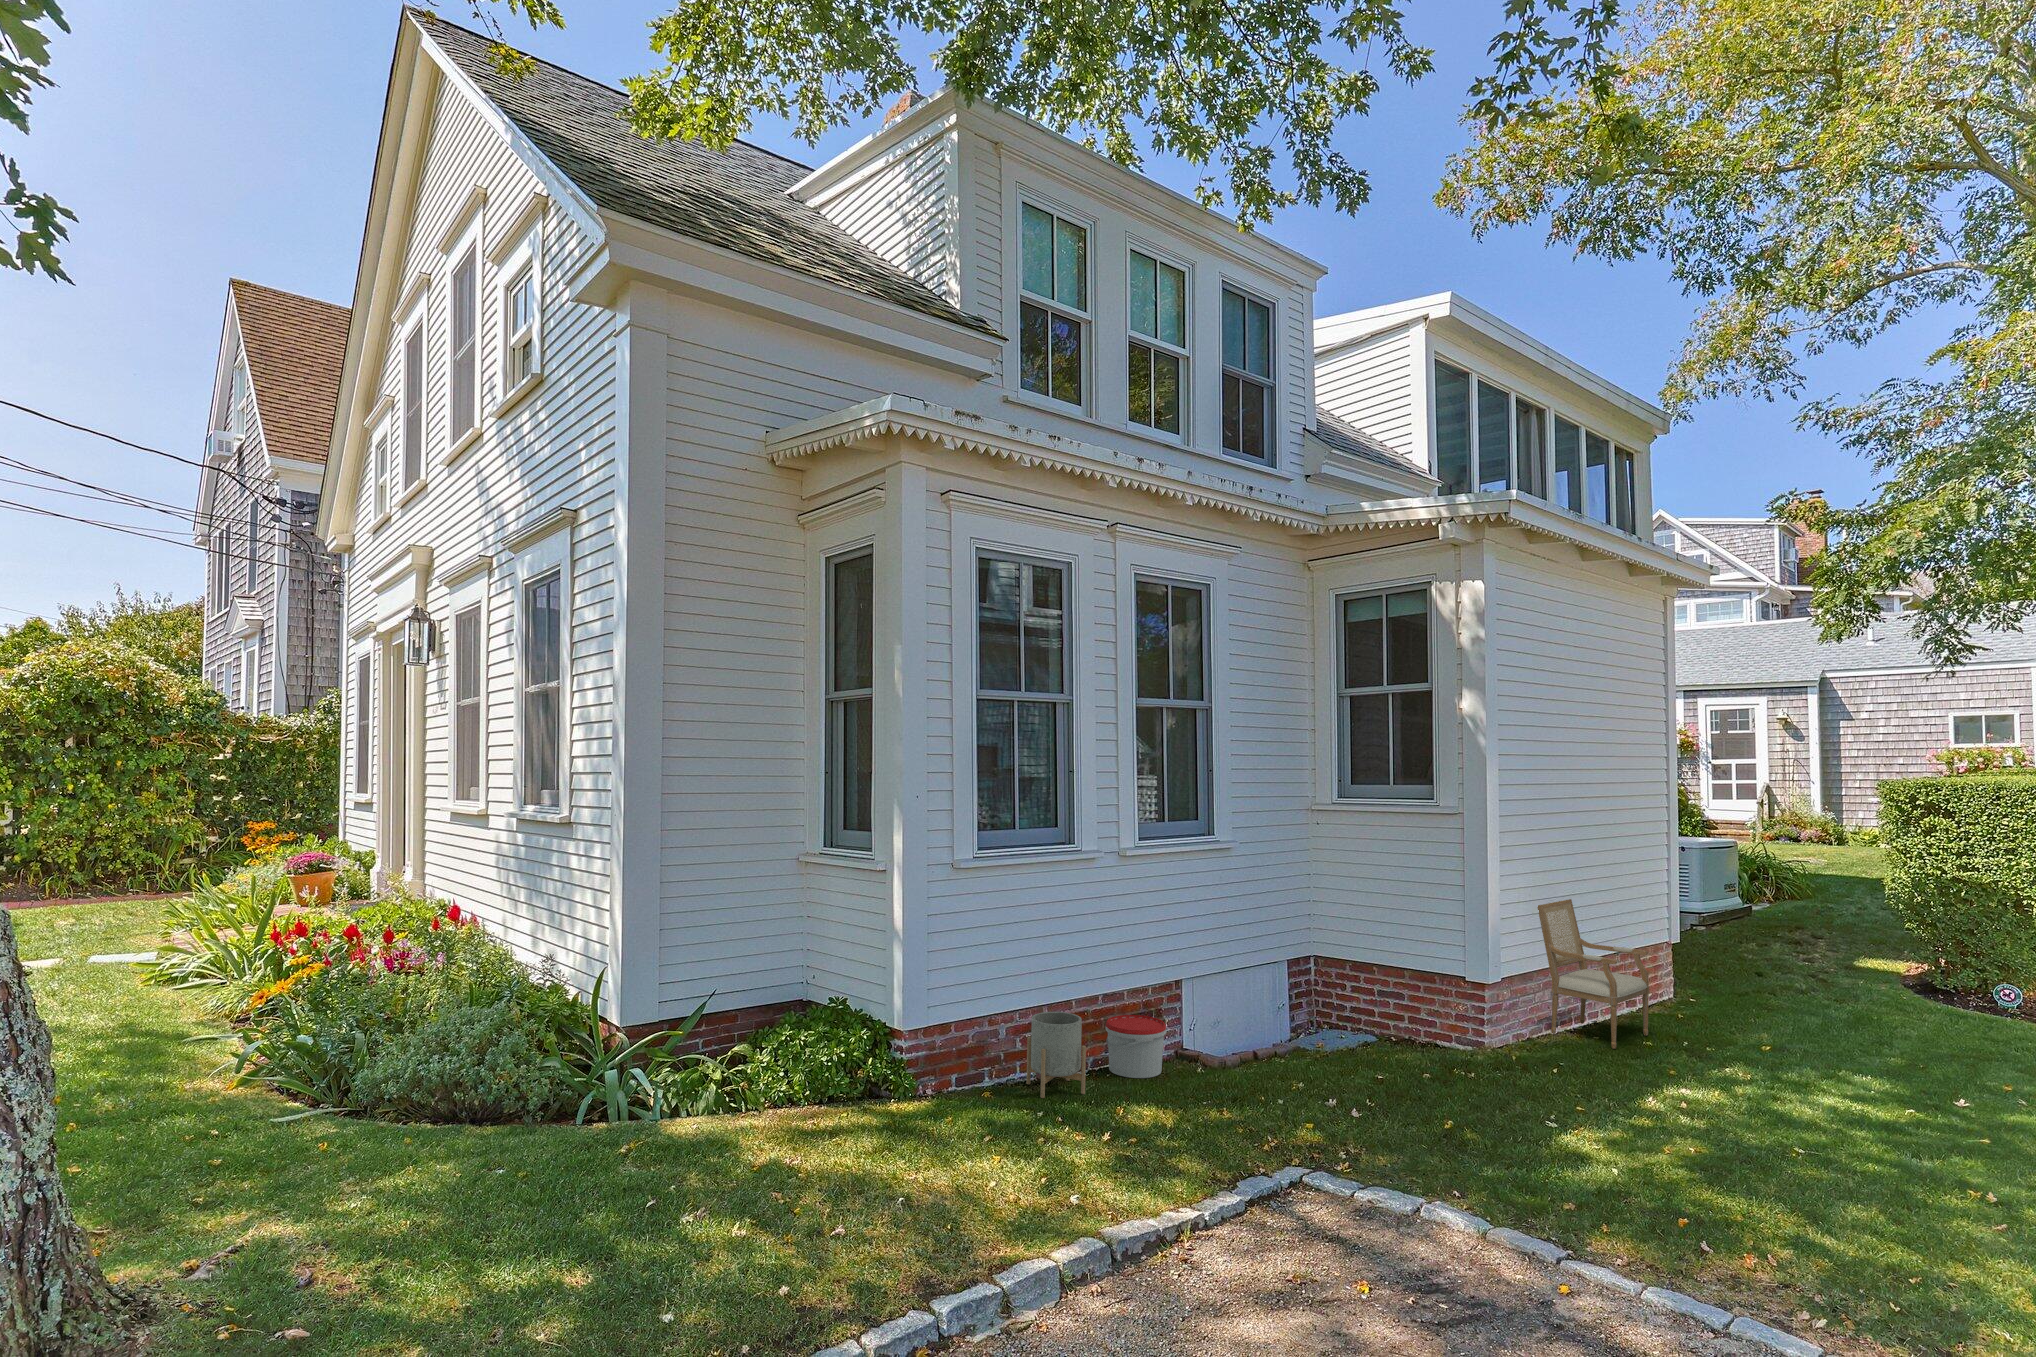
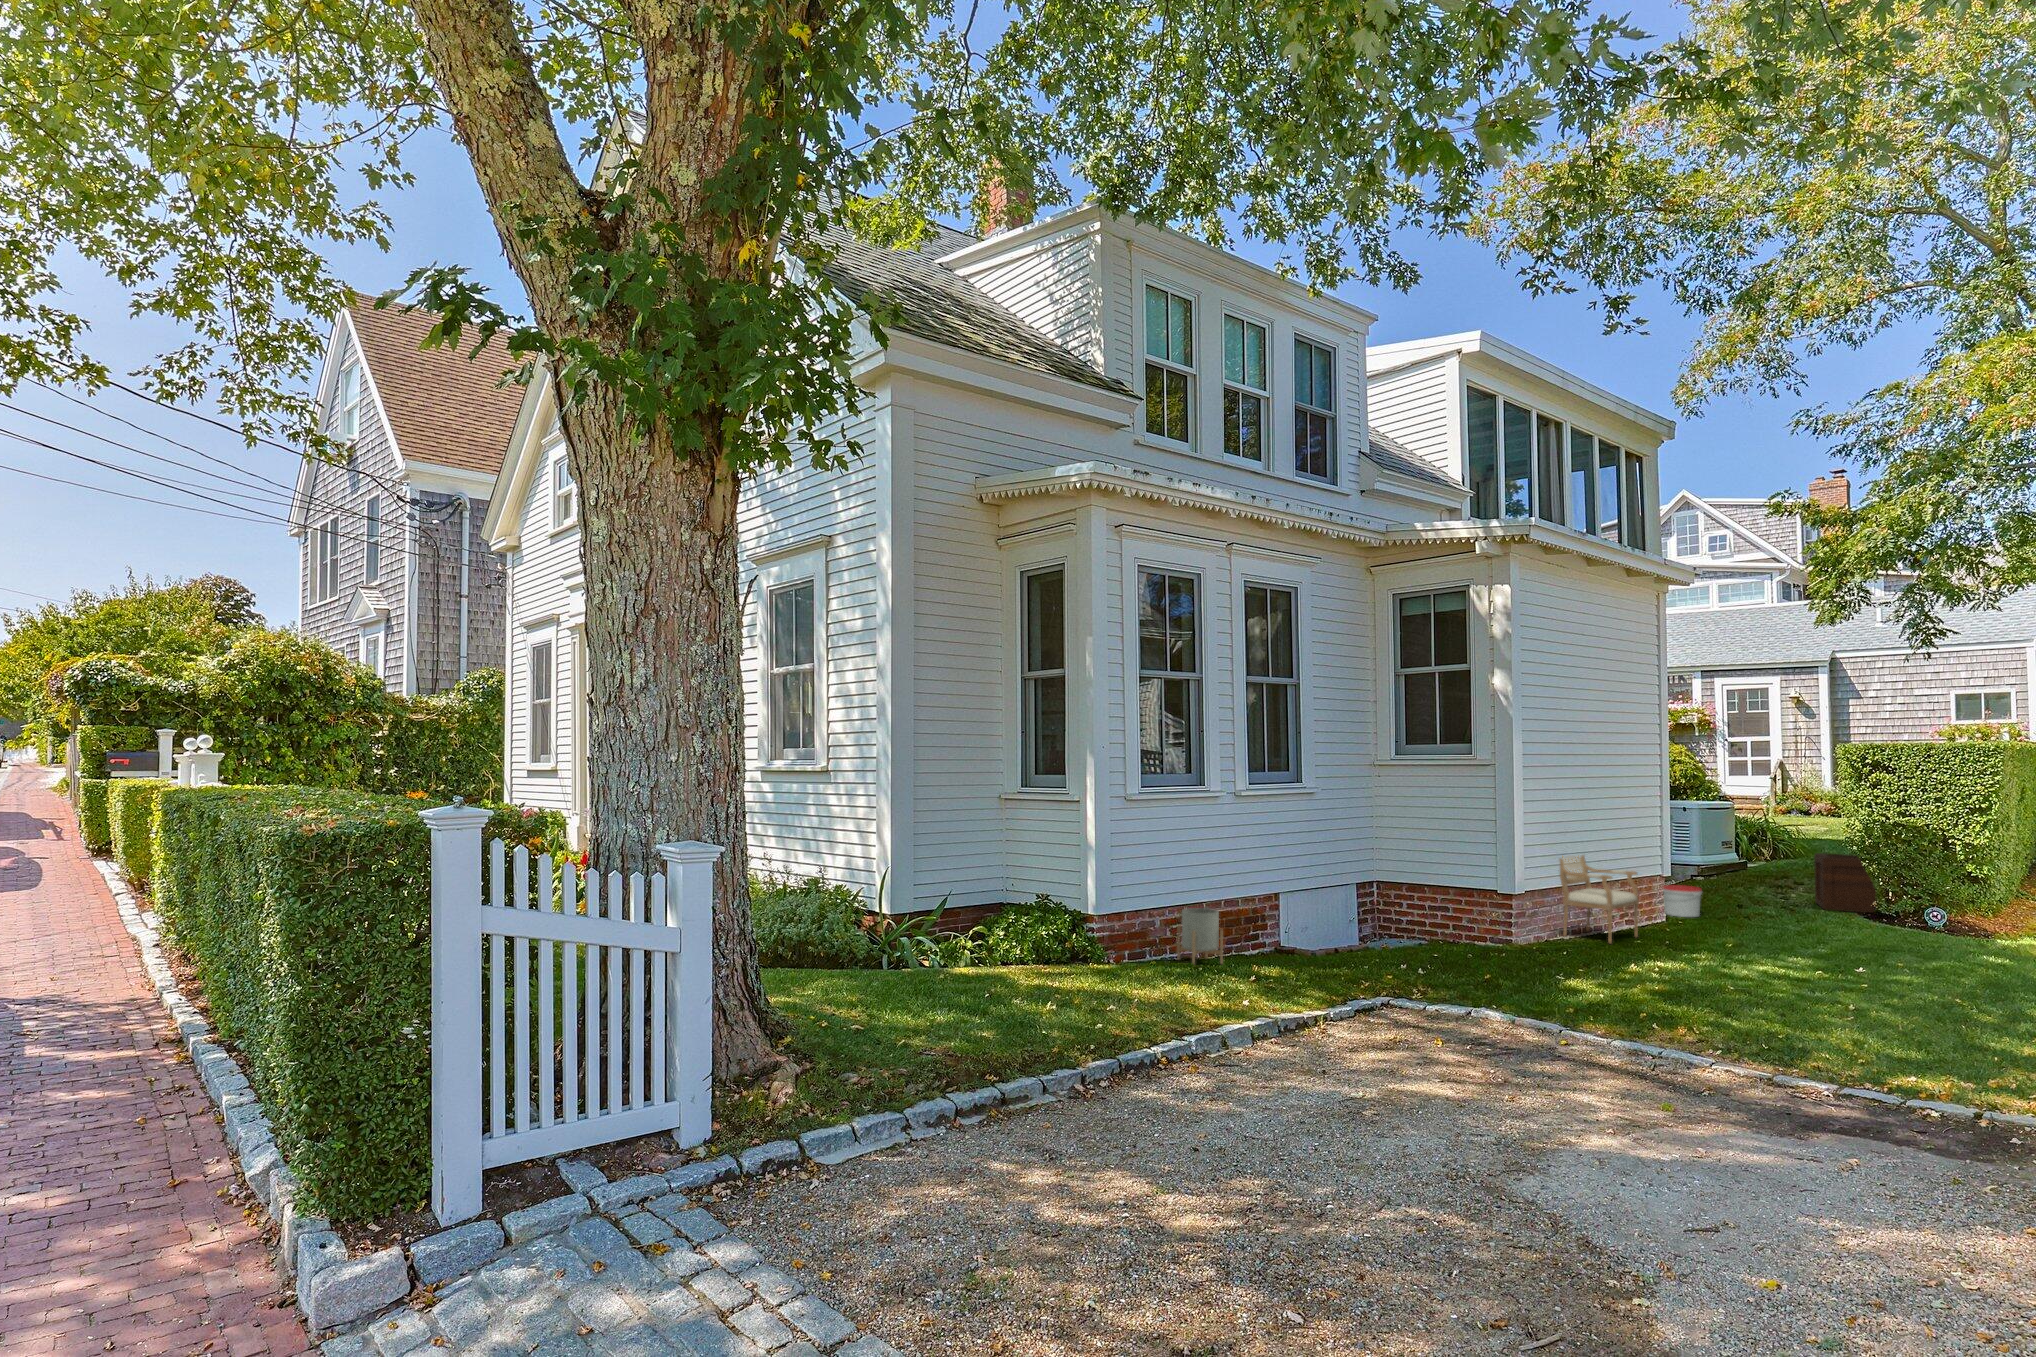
wooden crate: none [1848,910,1945,990] -> present [1814,853,1876,914]
bucket: present [1105,1015,1167,1078] -> present [1663,885,1702,917]

